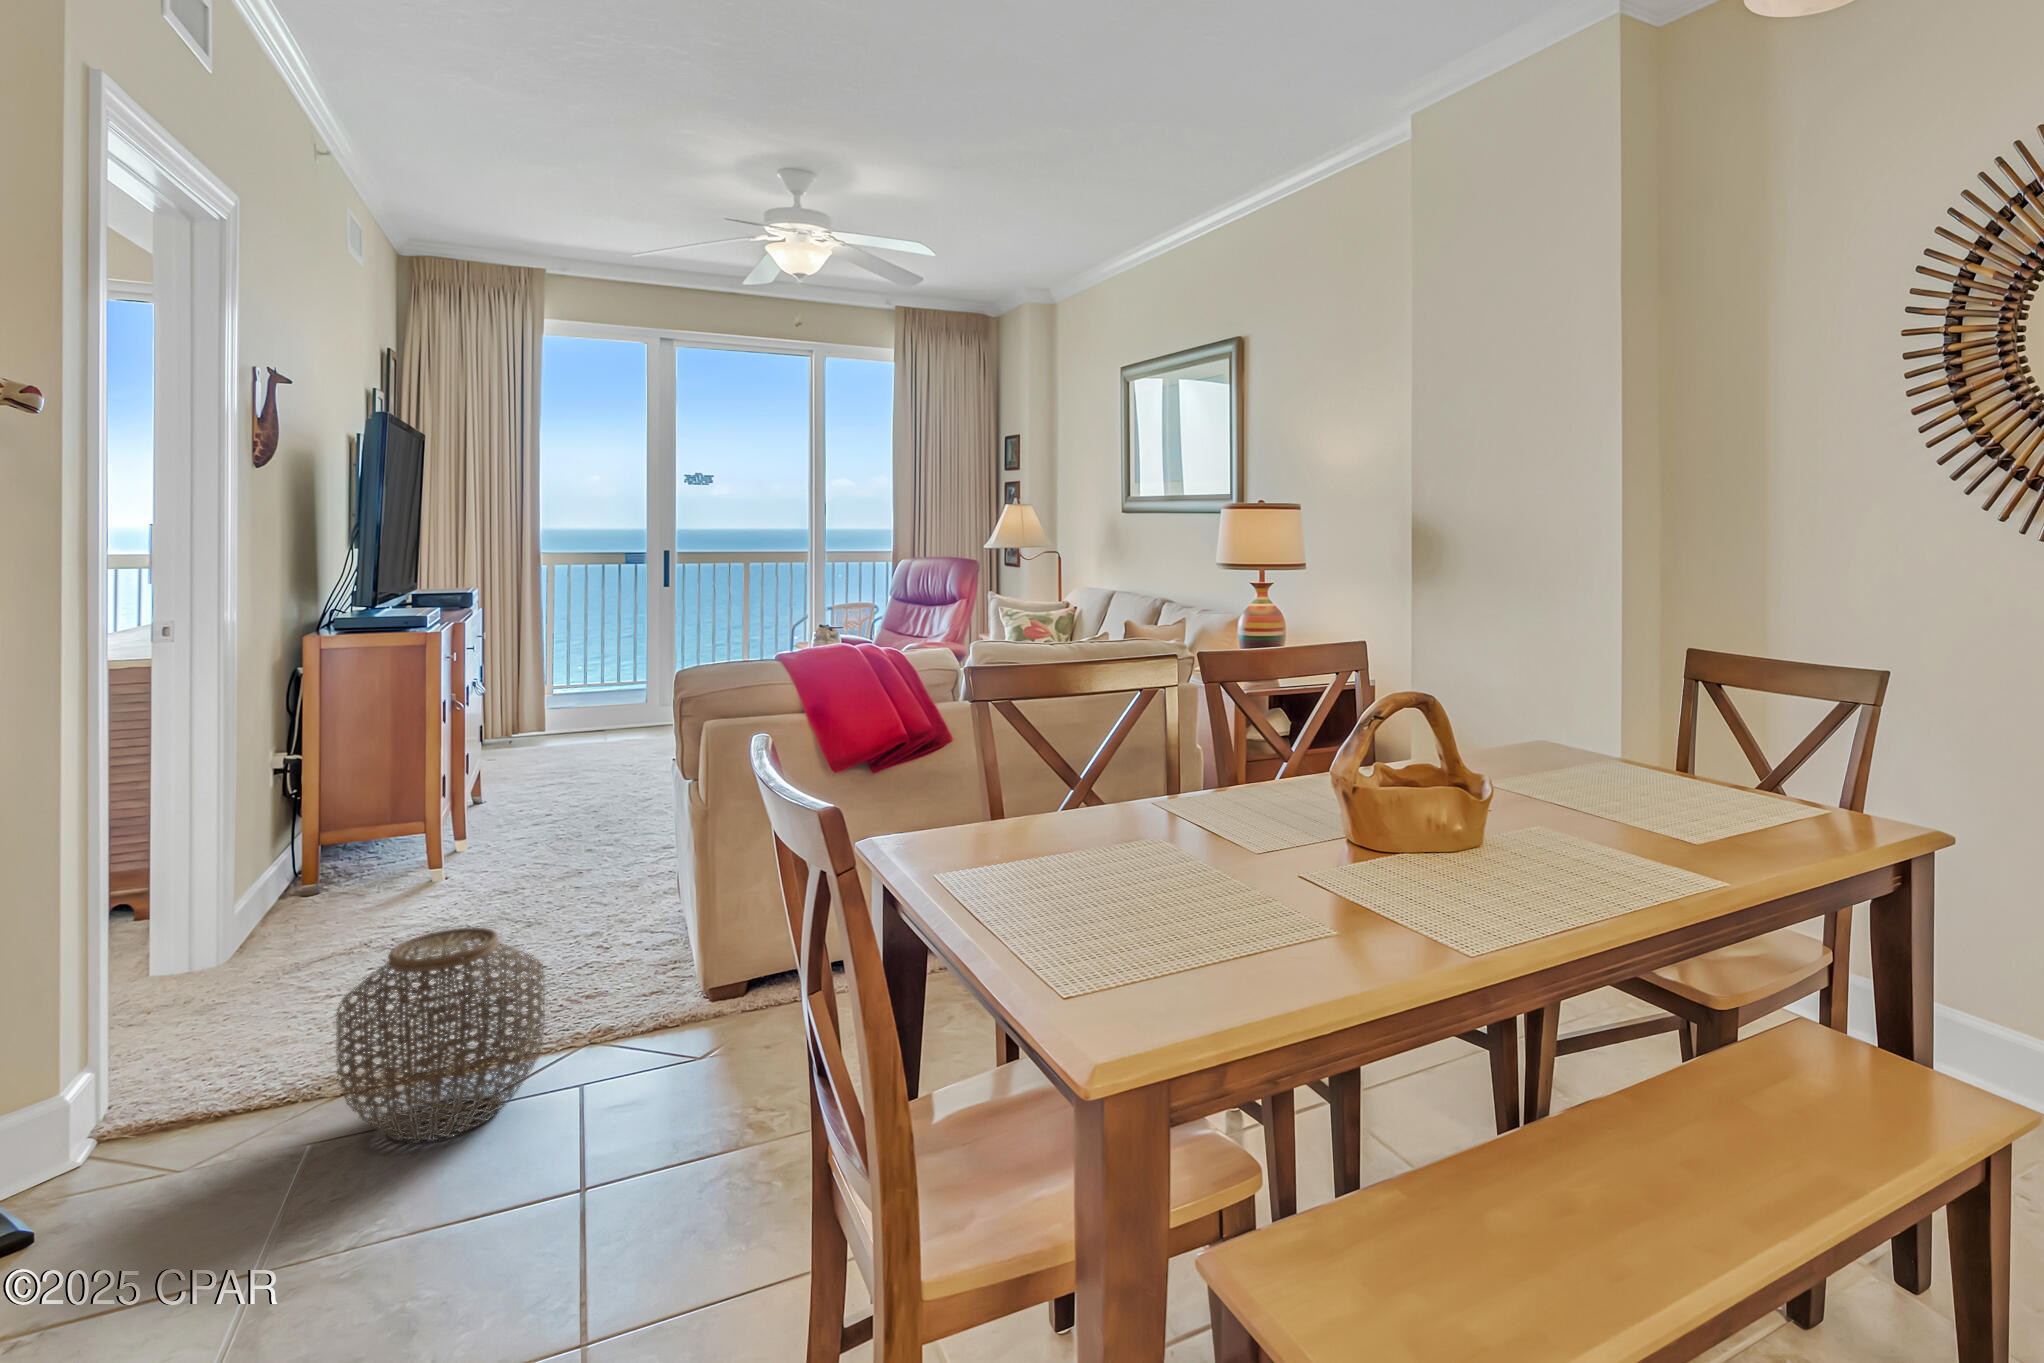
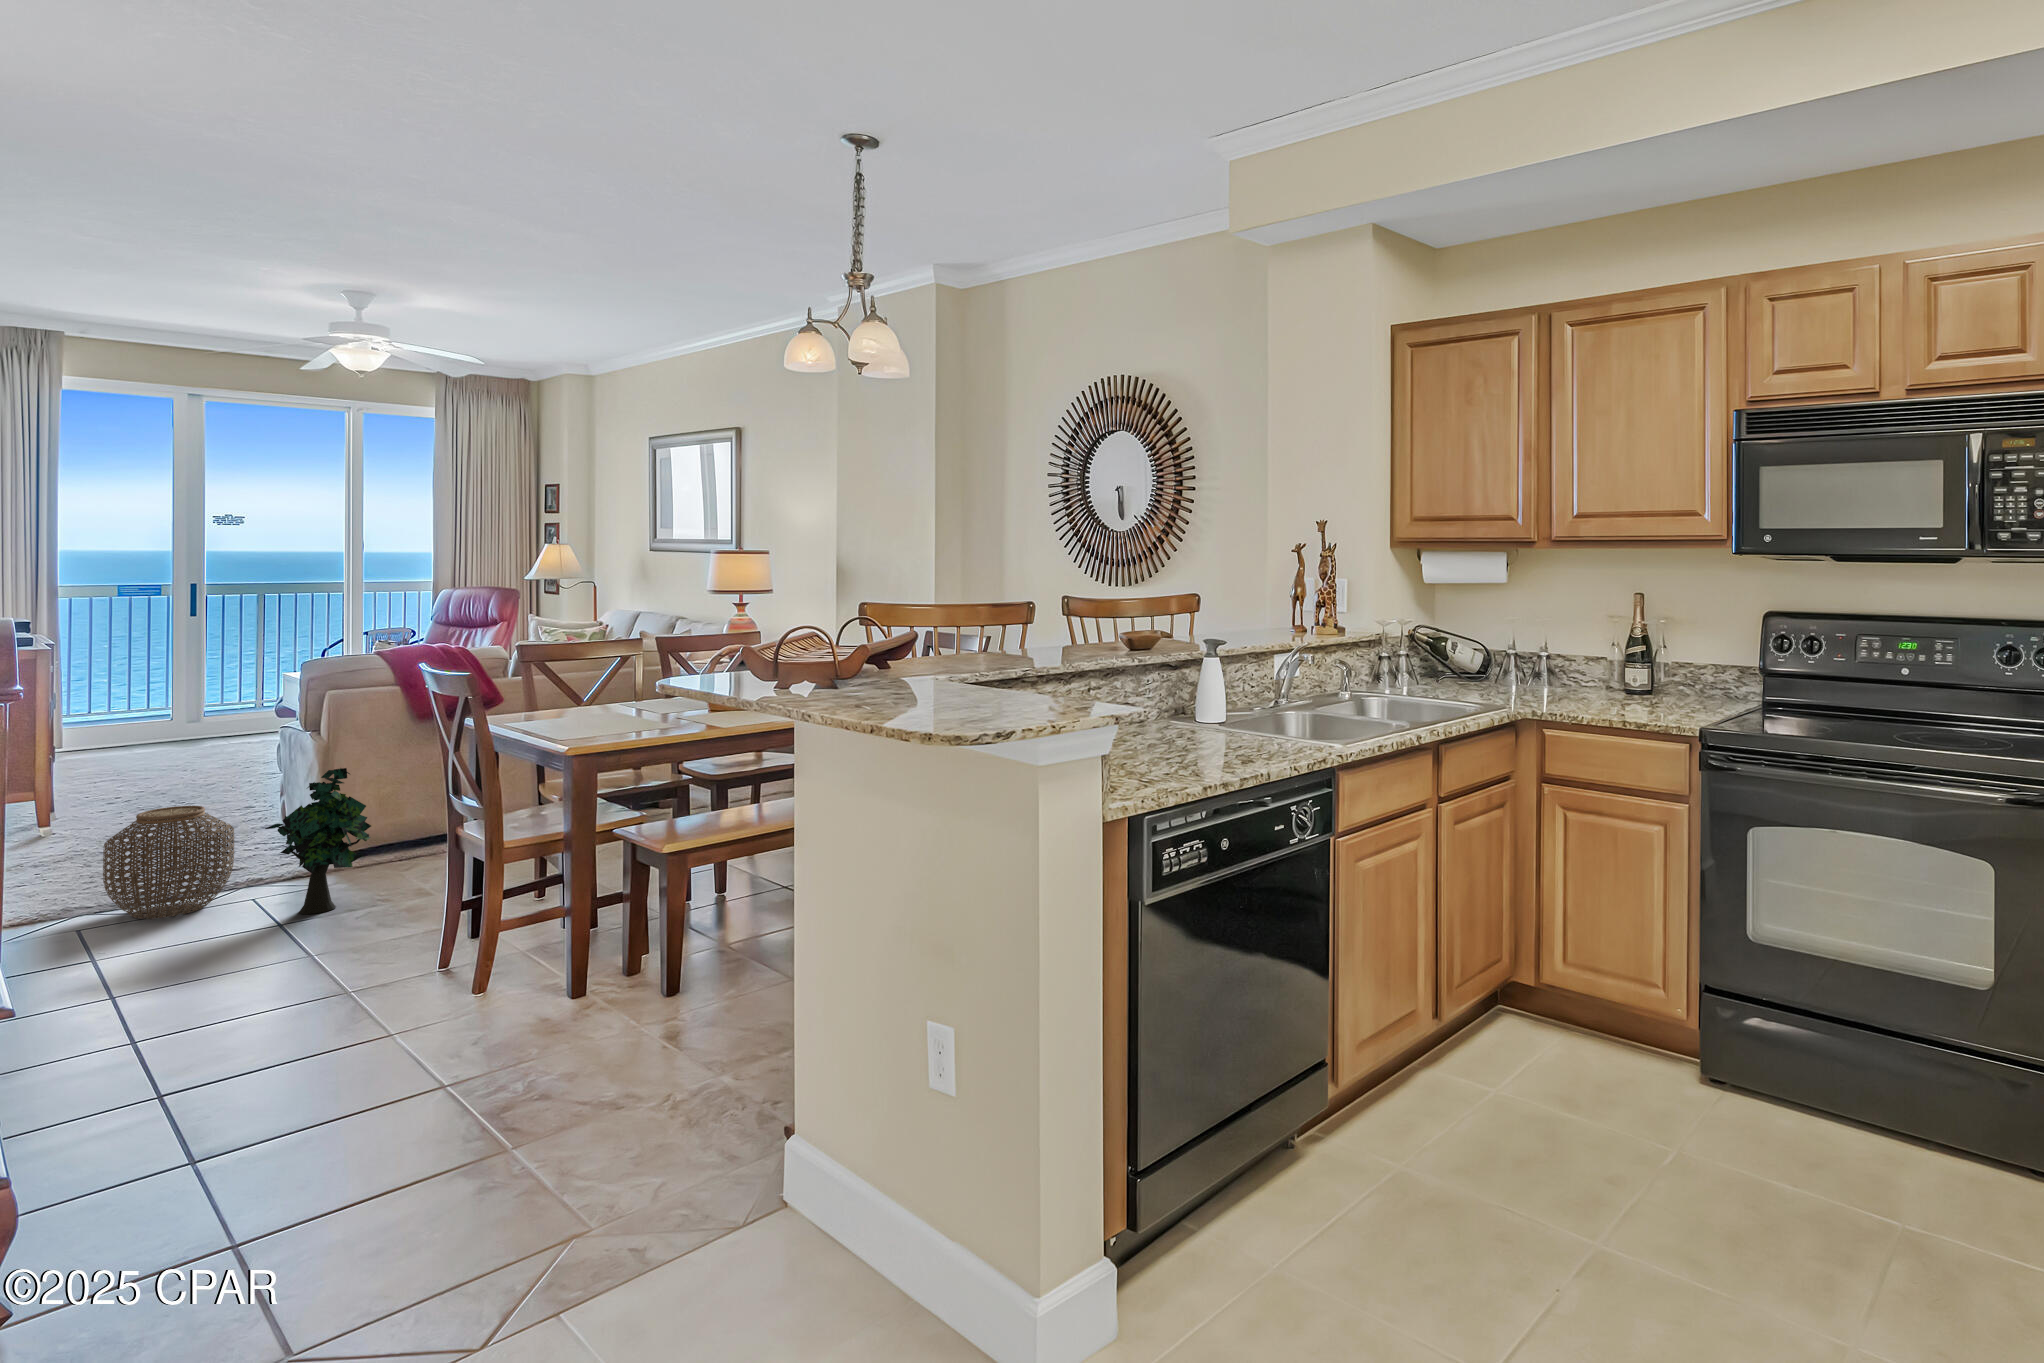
decorative plant: none [564,888,742,1167] -> present [265,768,371,914]

